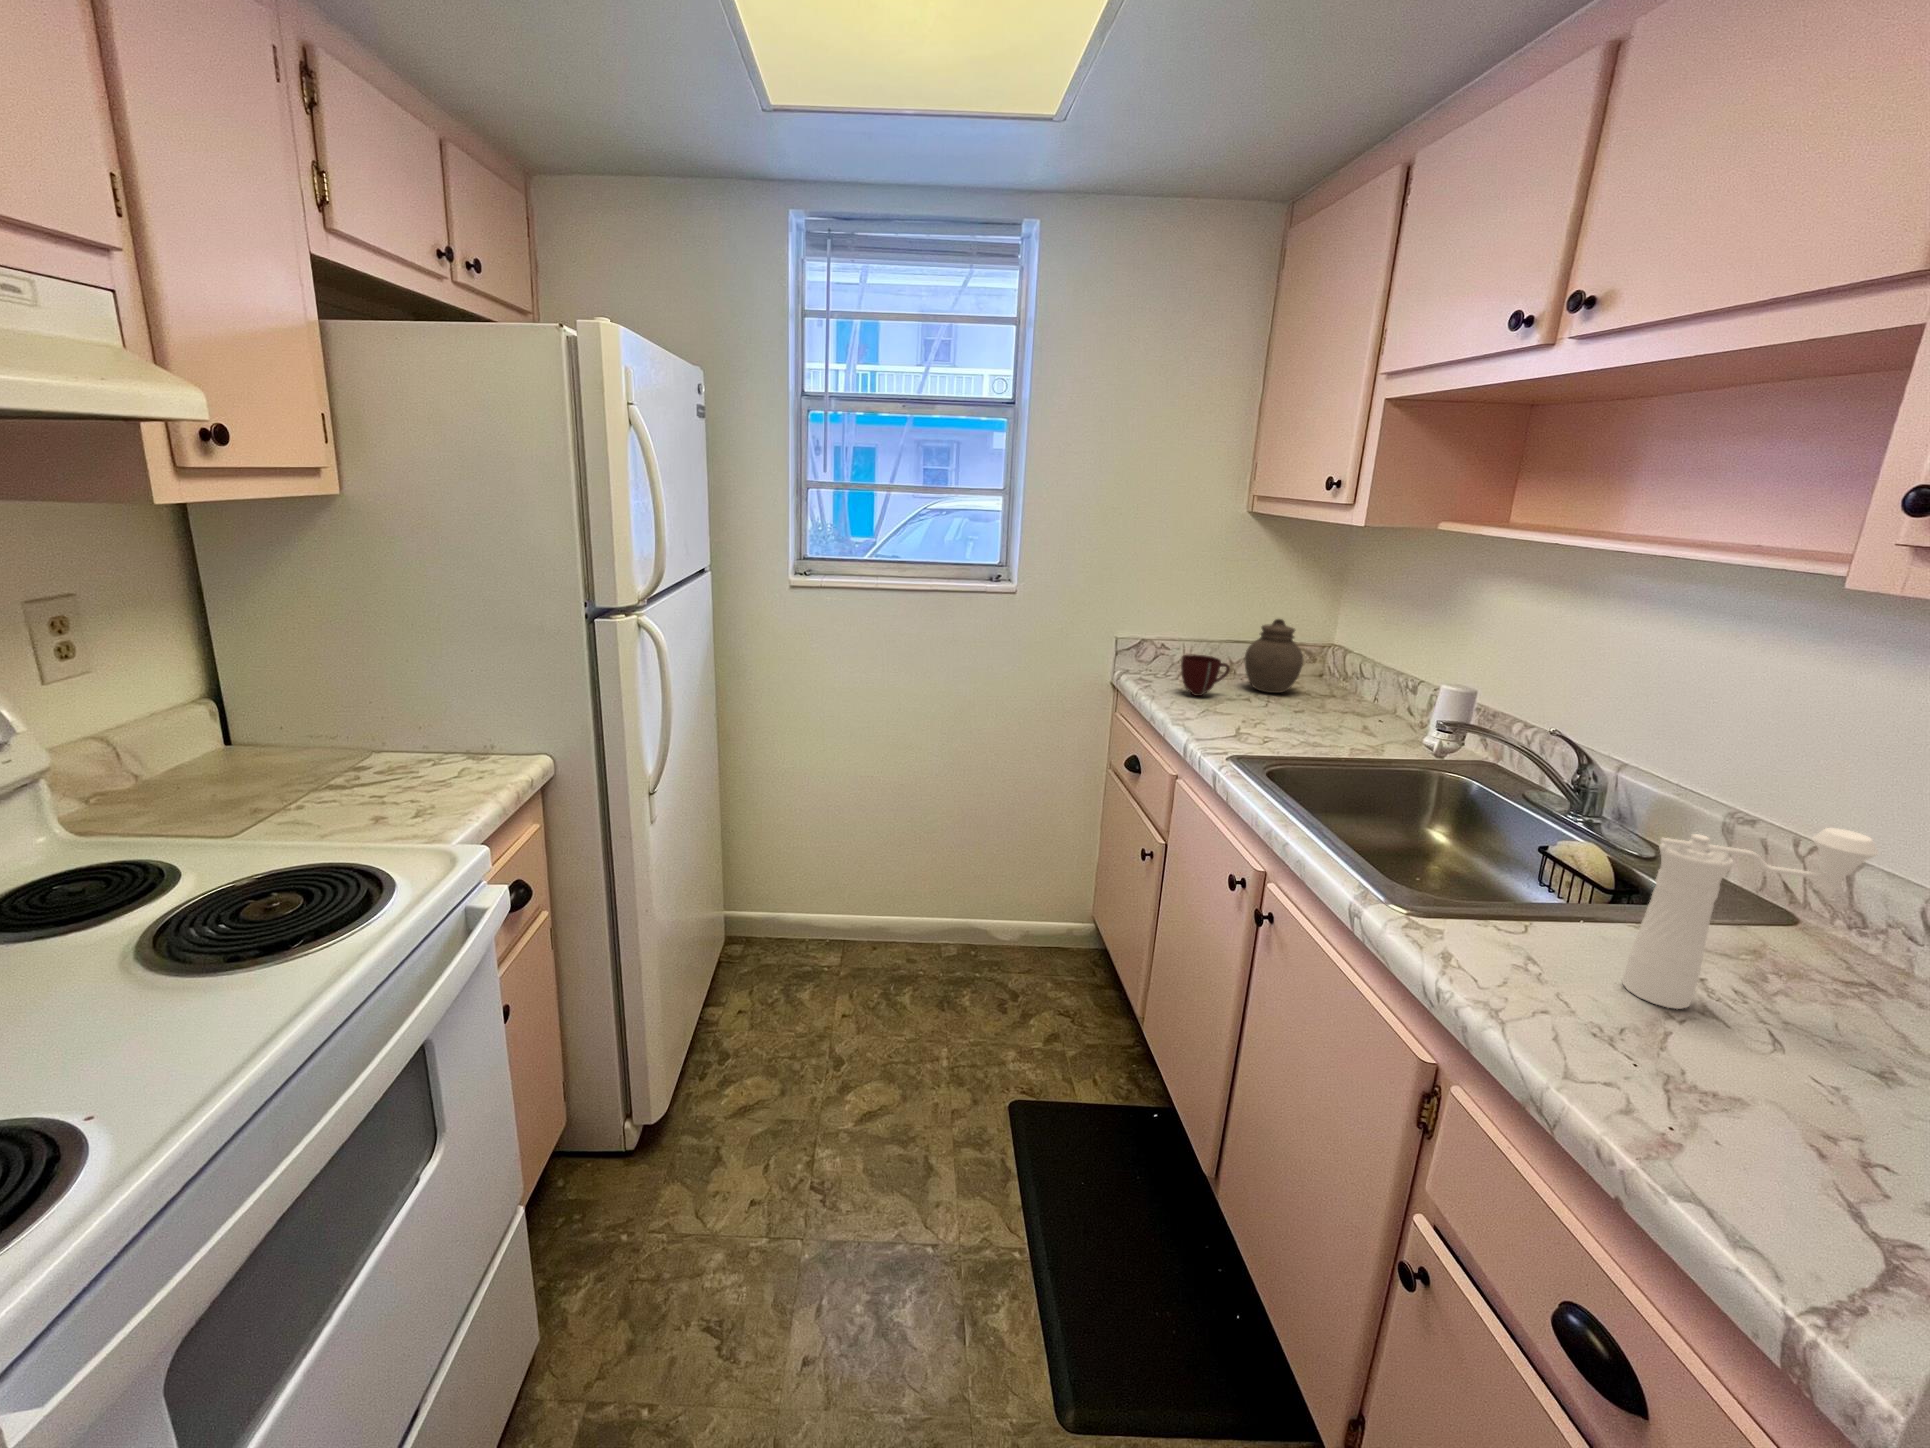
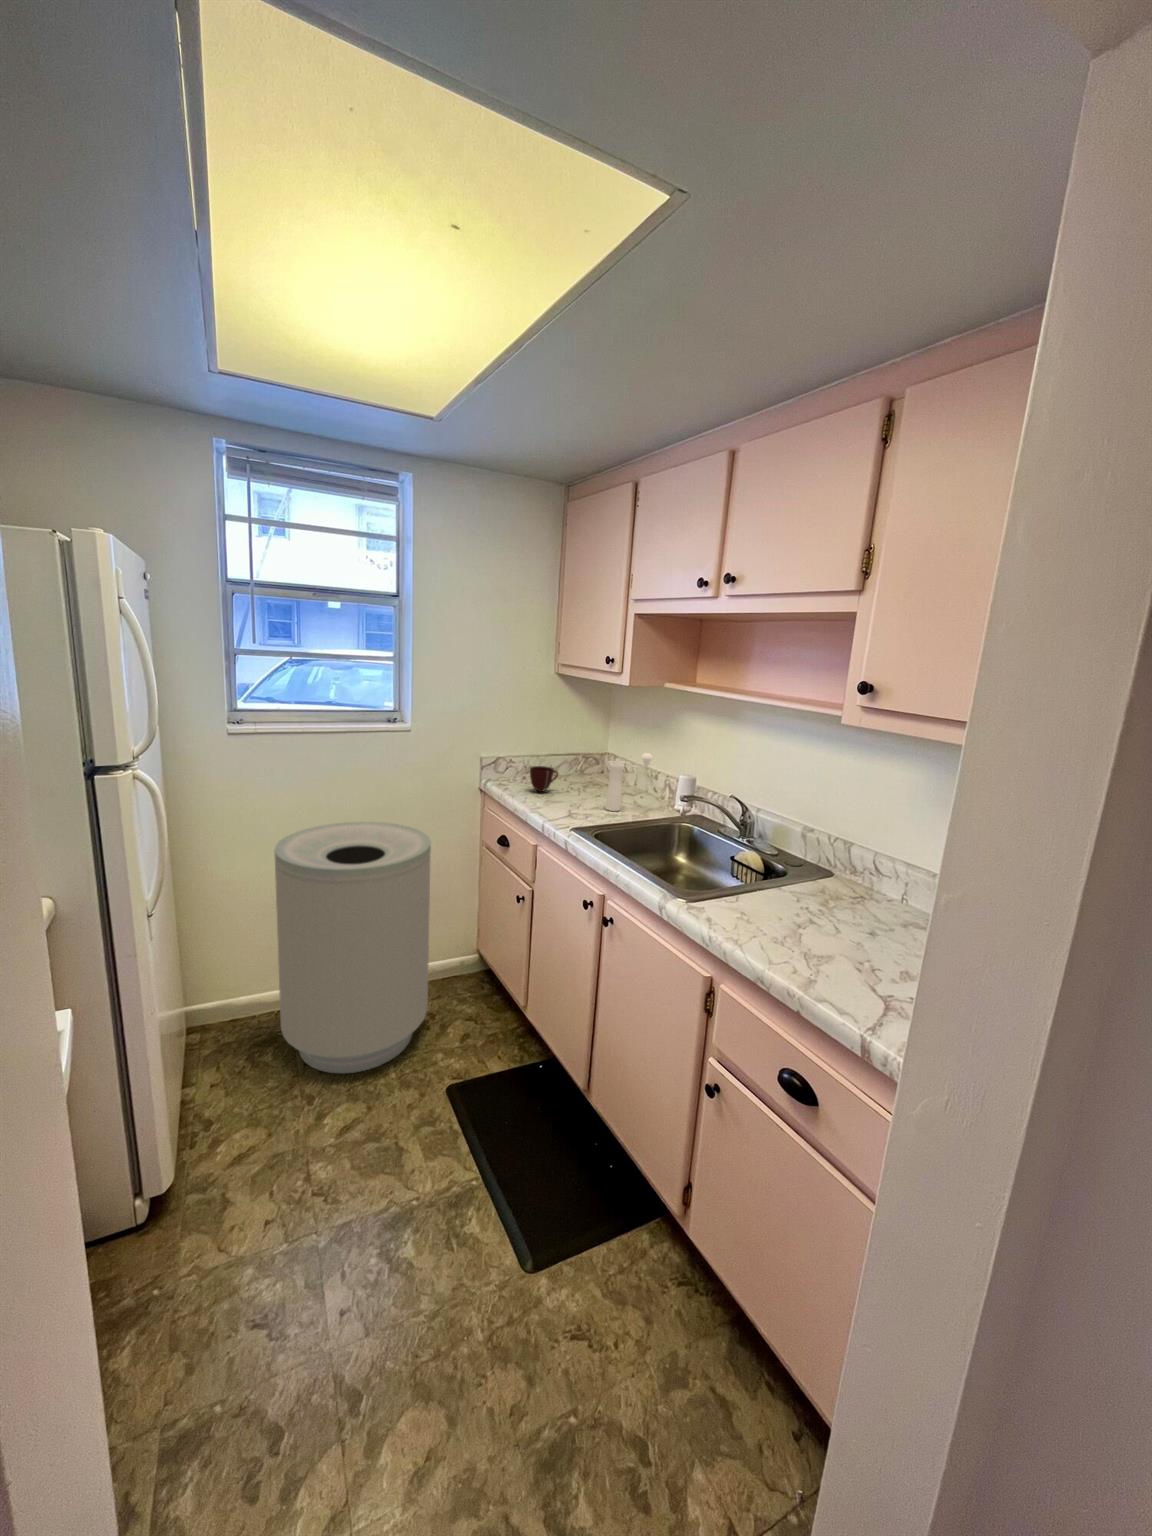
jar: present [1245,619,1303,693] -> none [564,741,597,786]
trash can: none [818,713,1019,1047] -> present [275,822,431,1073]
pepper mill: present [1622,828,1878,1009] -> present [606,753,653,811]

